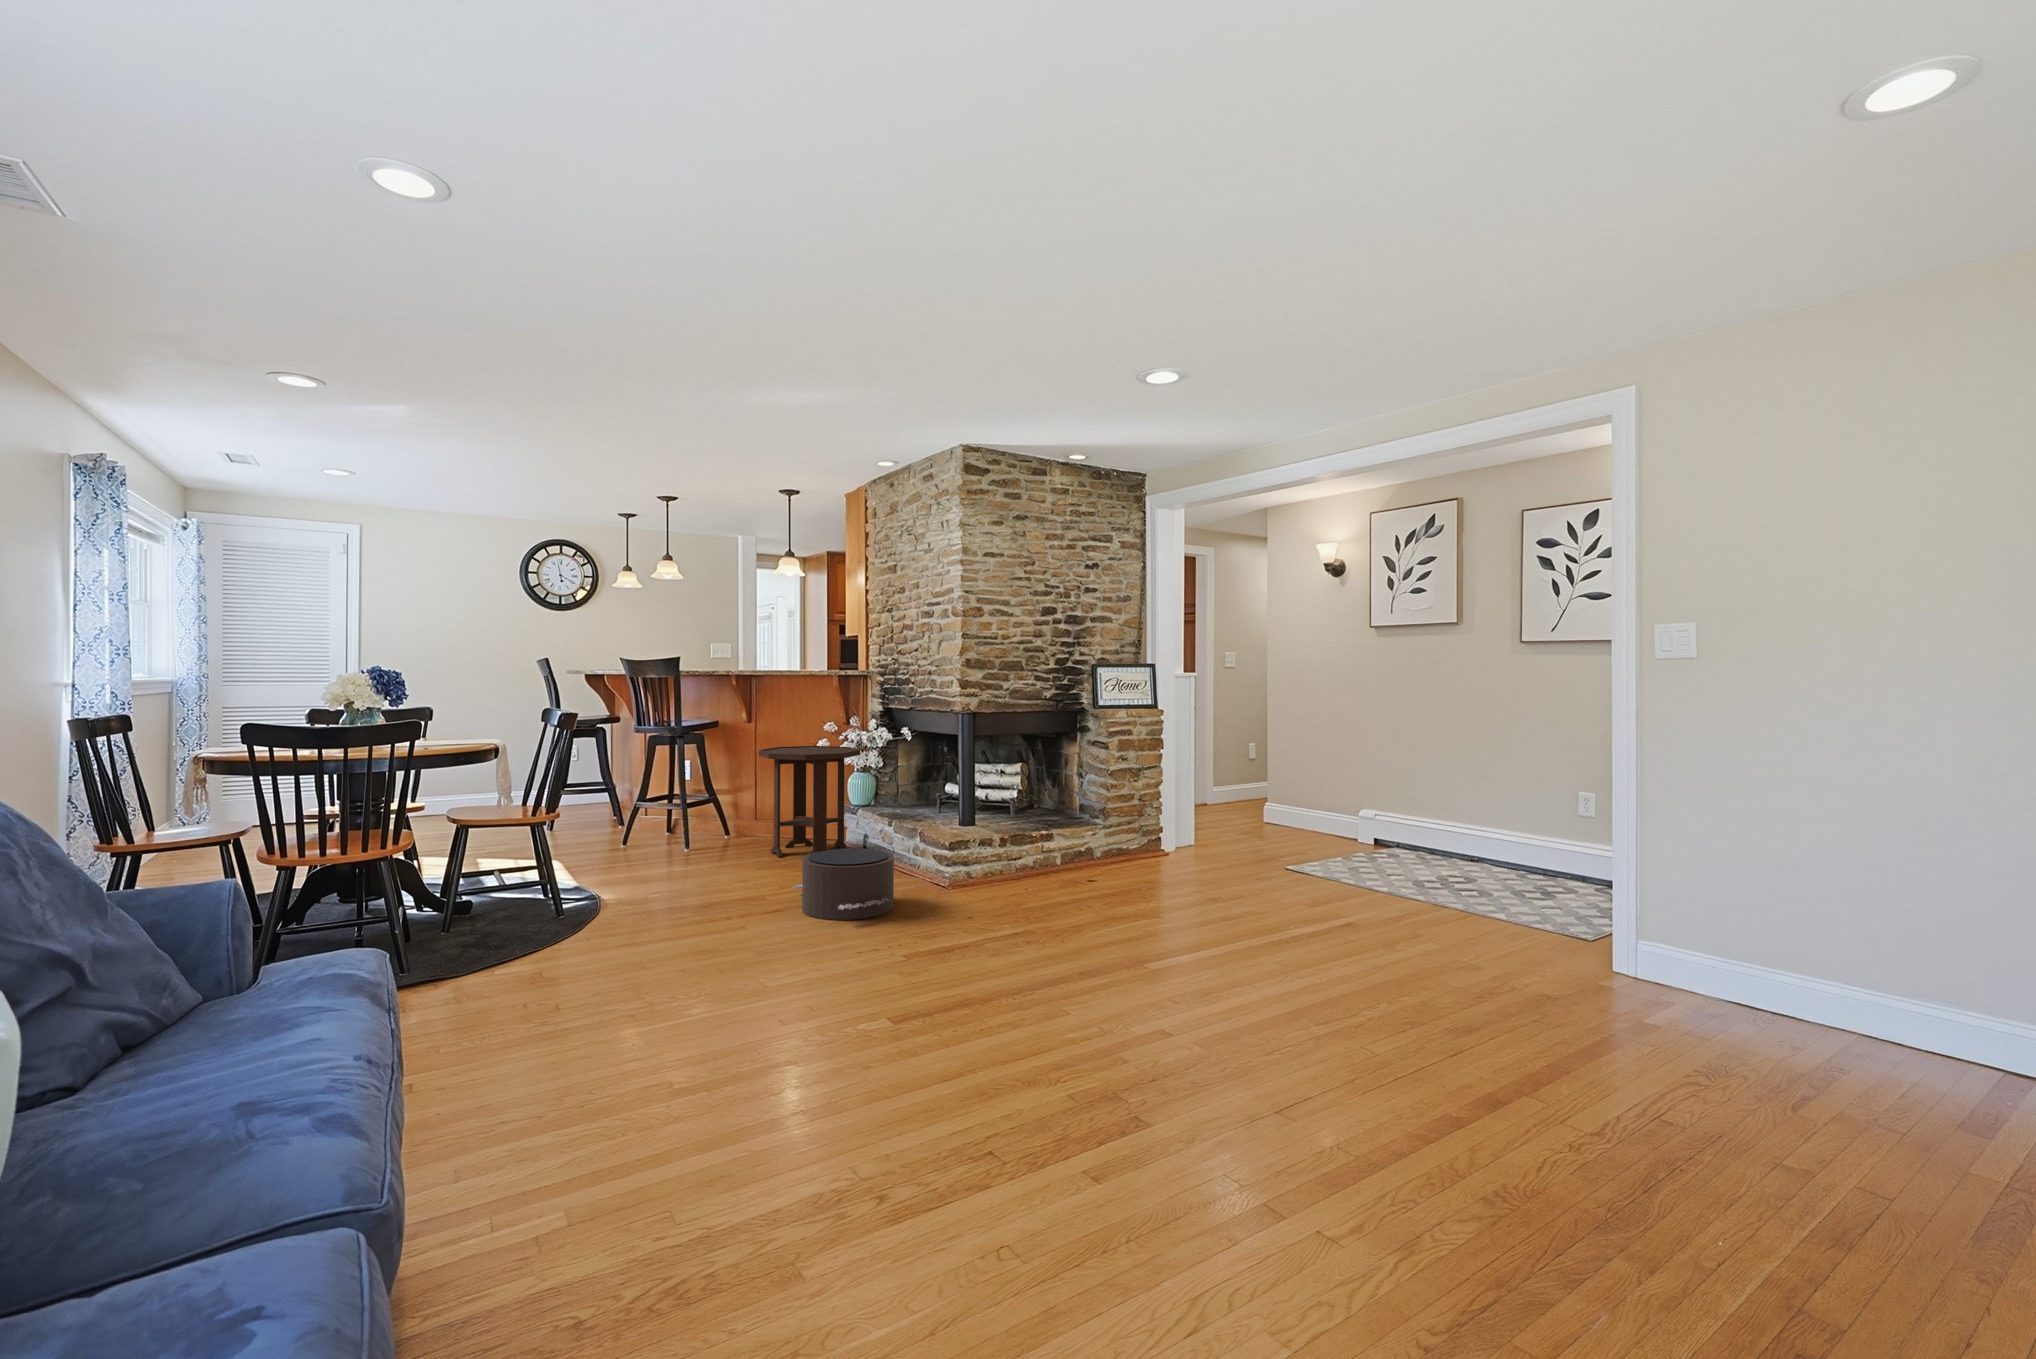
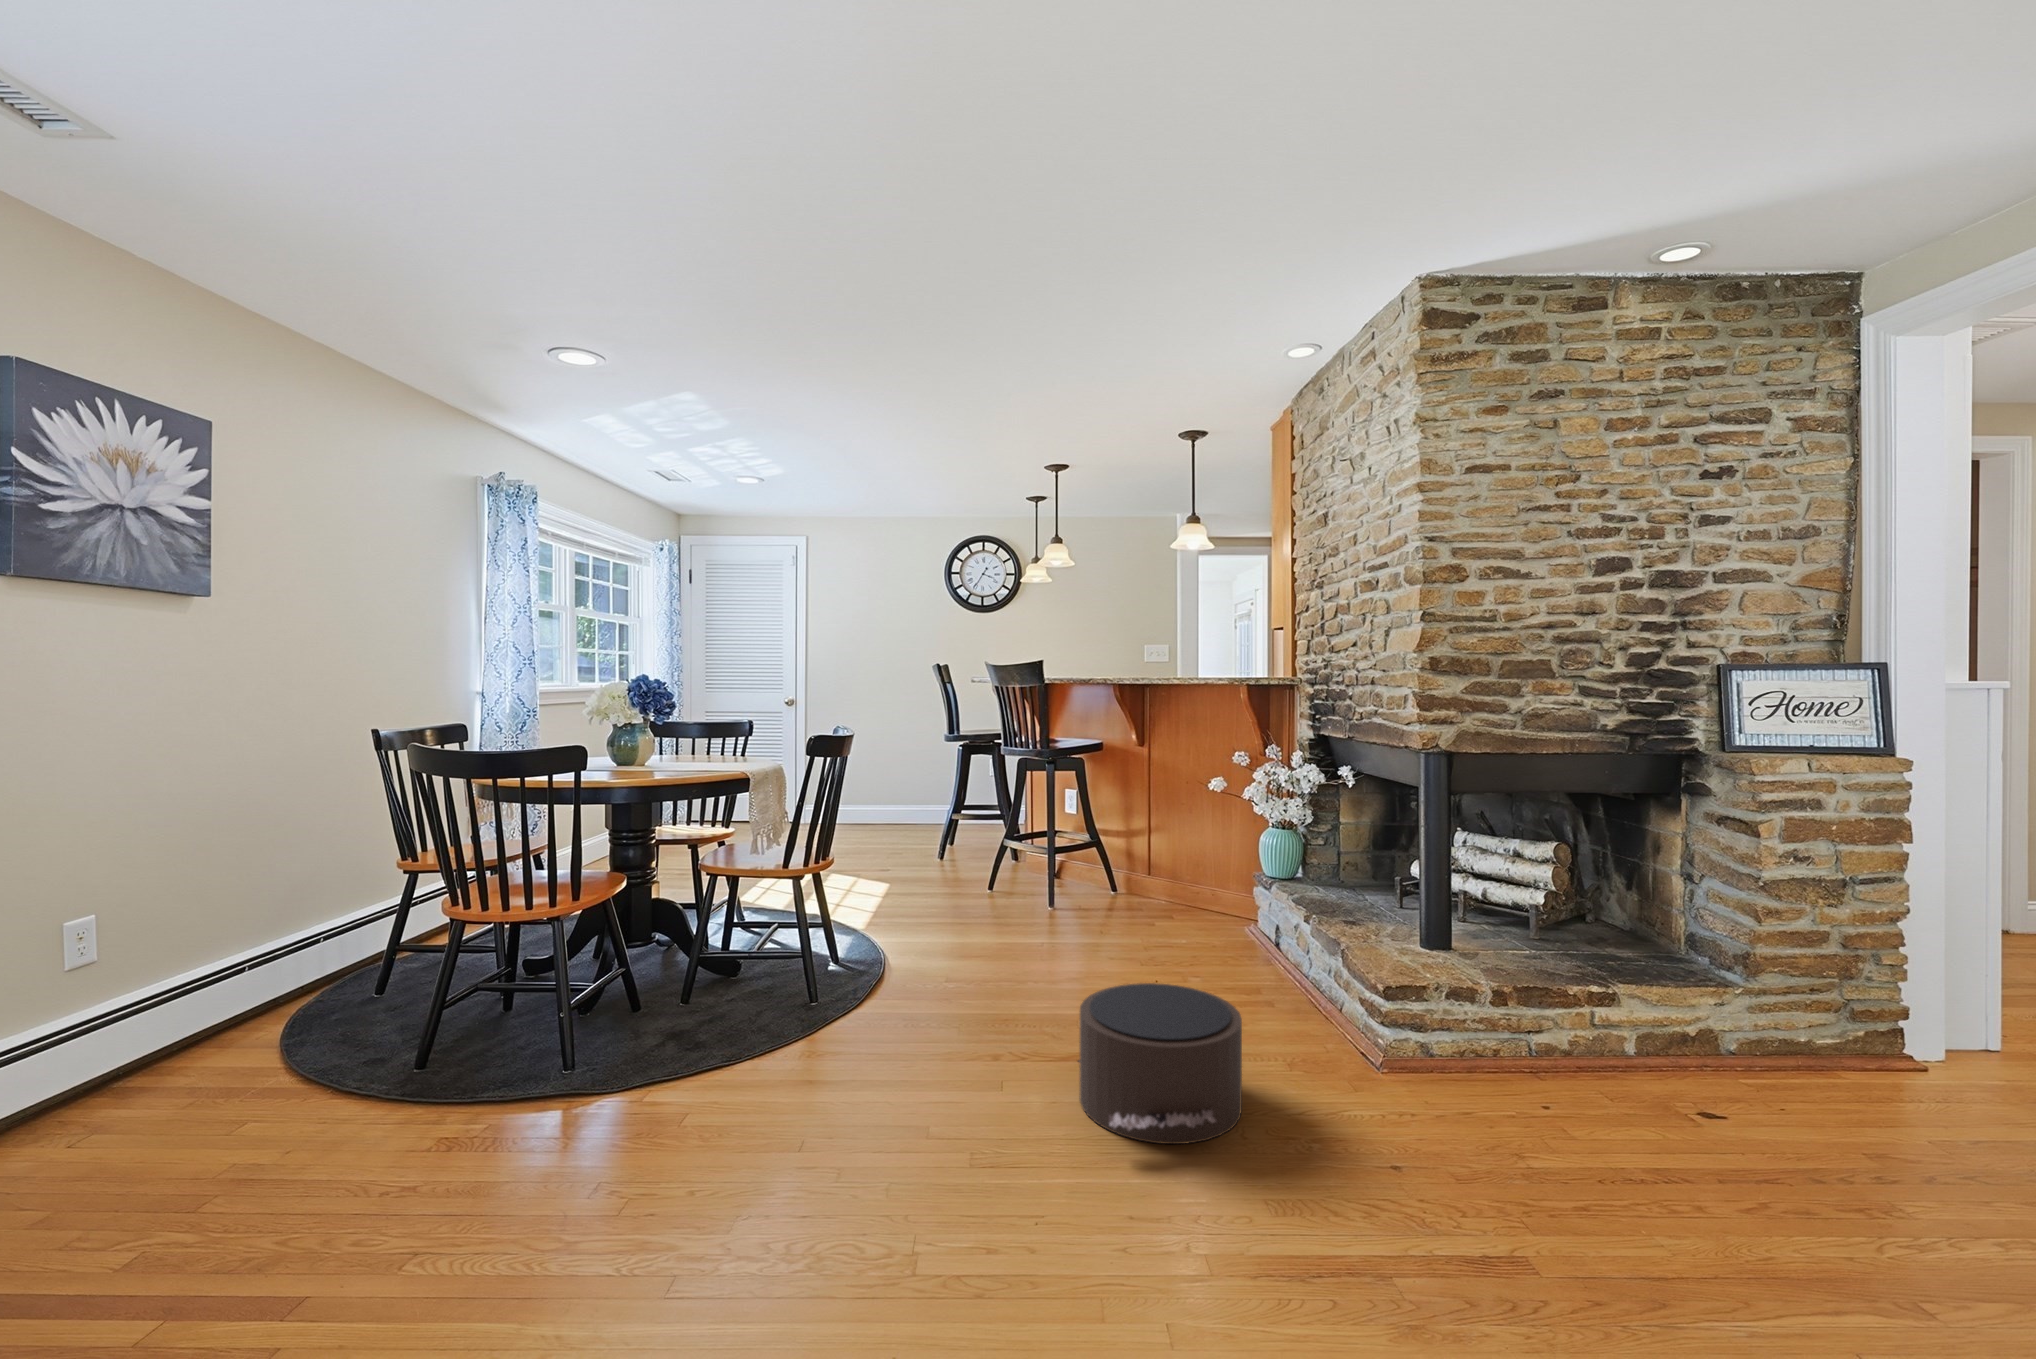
side table: present [759,746,860,857] -> none [1123,783,1266,958]

